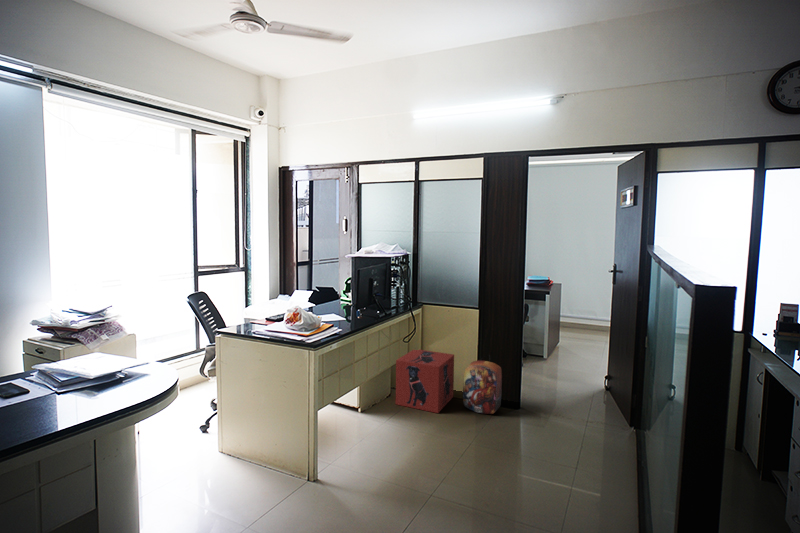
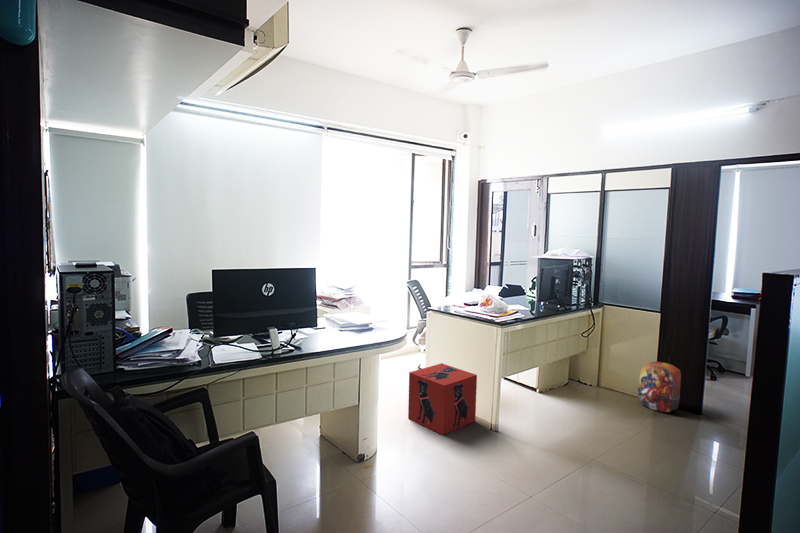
storage box: present [396,350,454,413] -> present [408,363,477,435]

